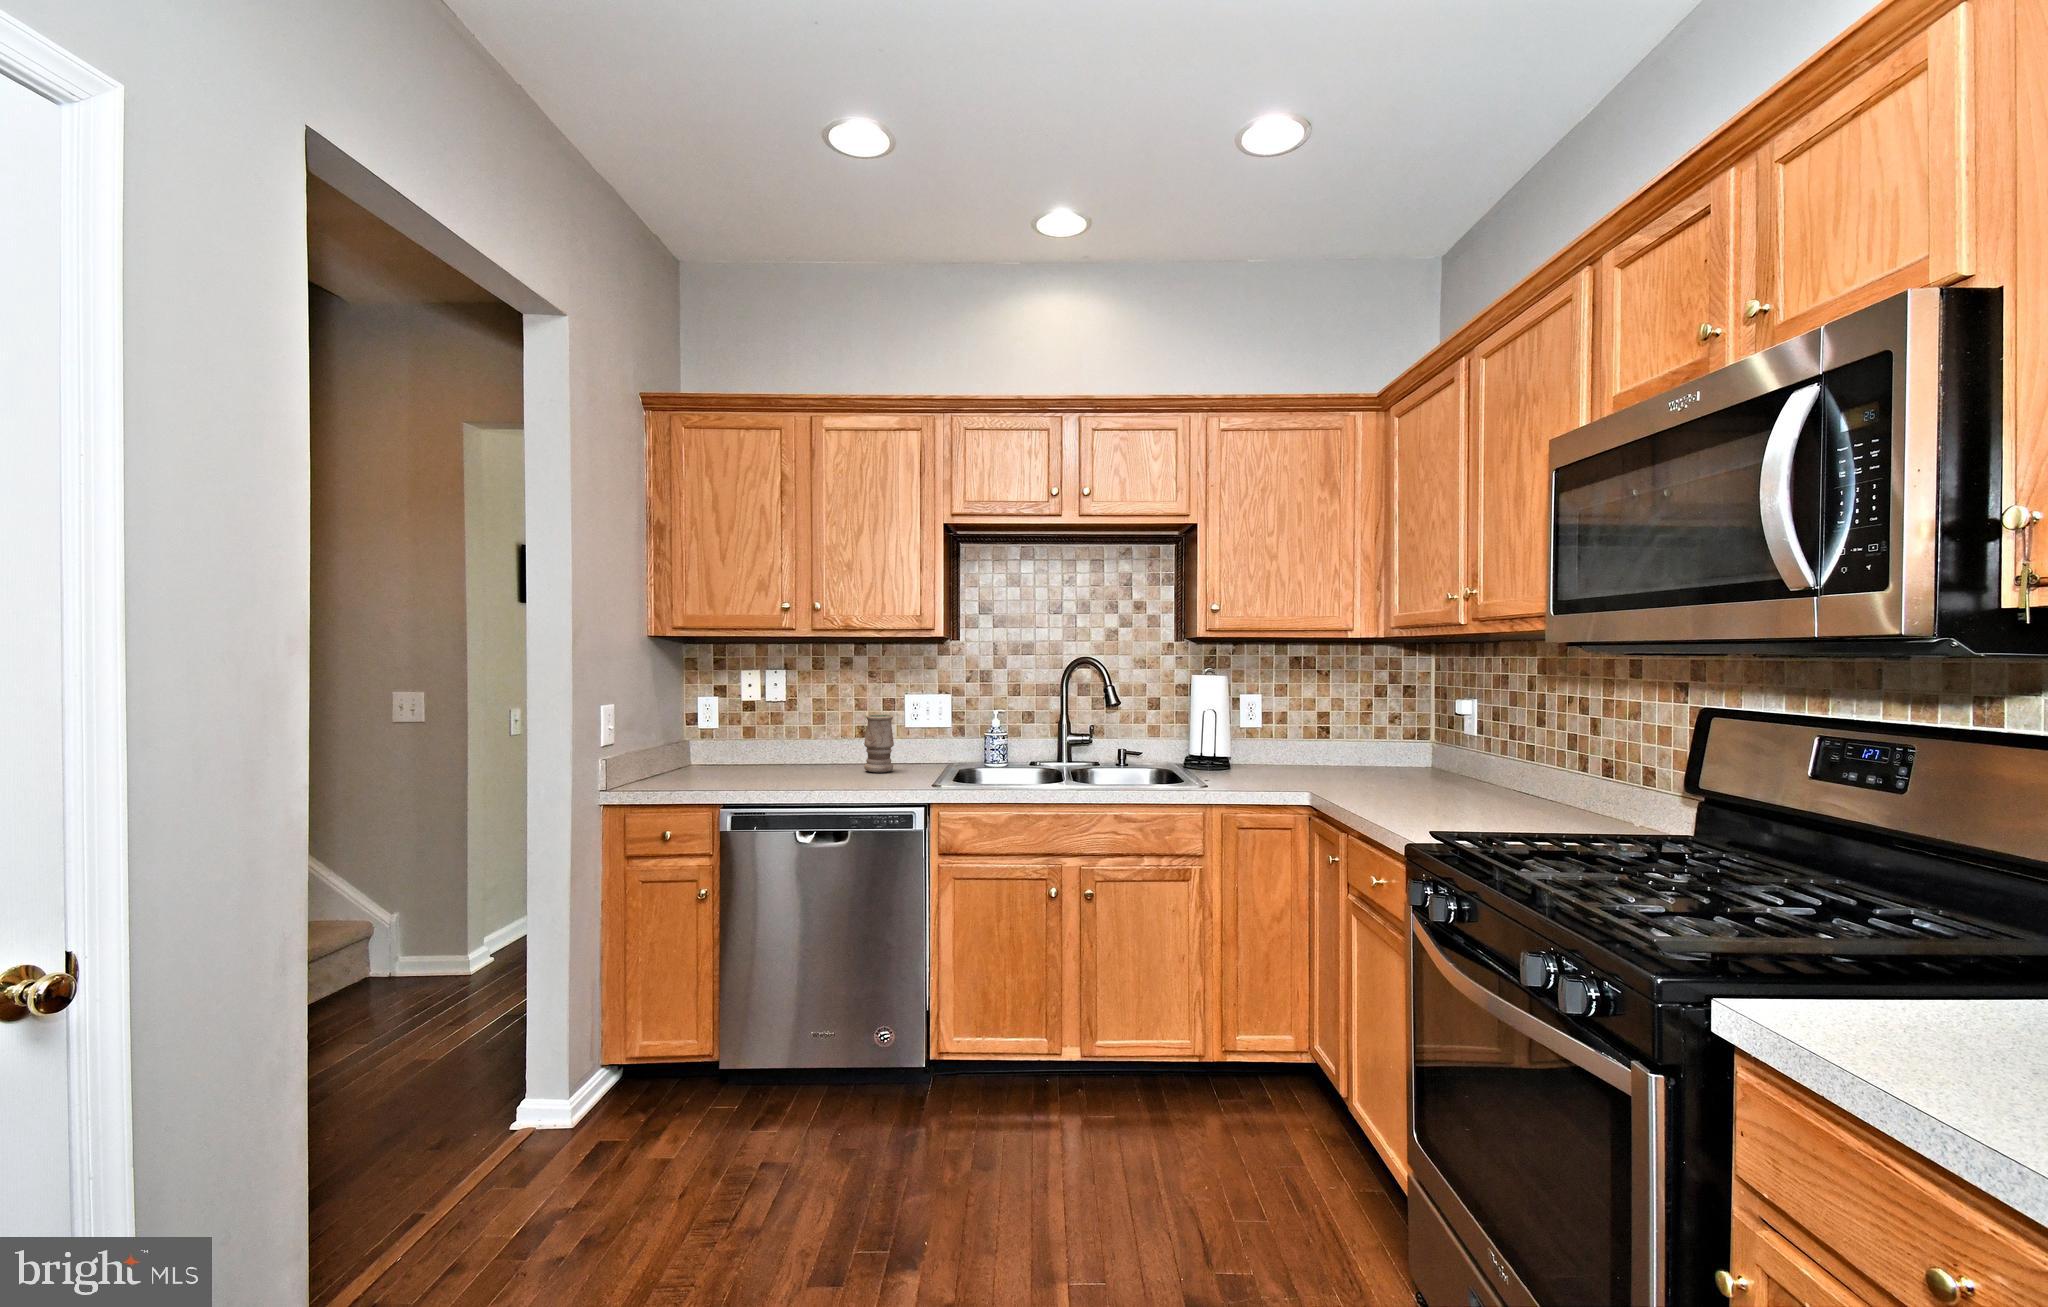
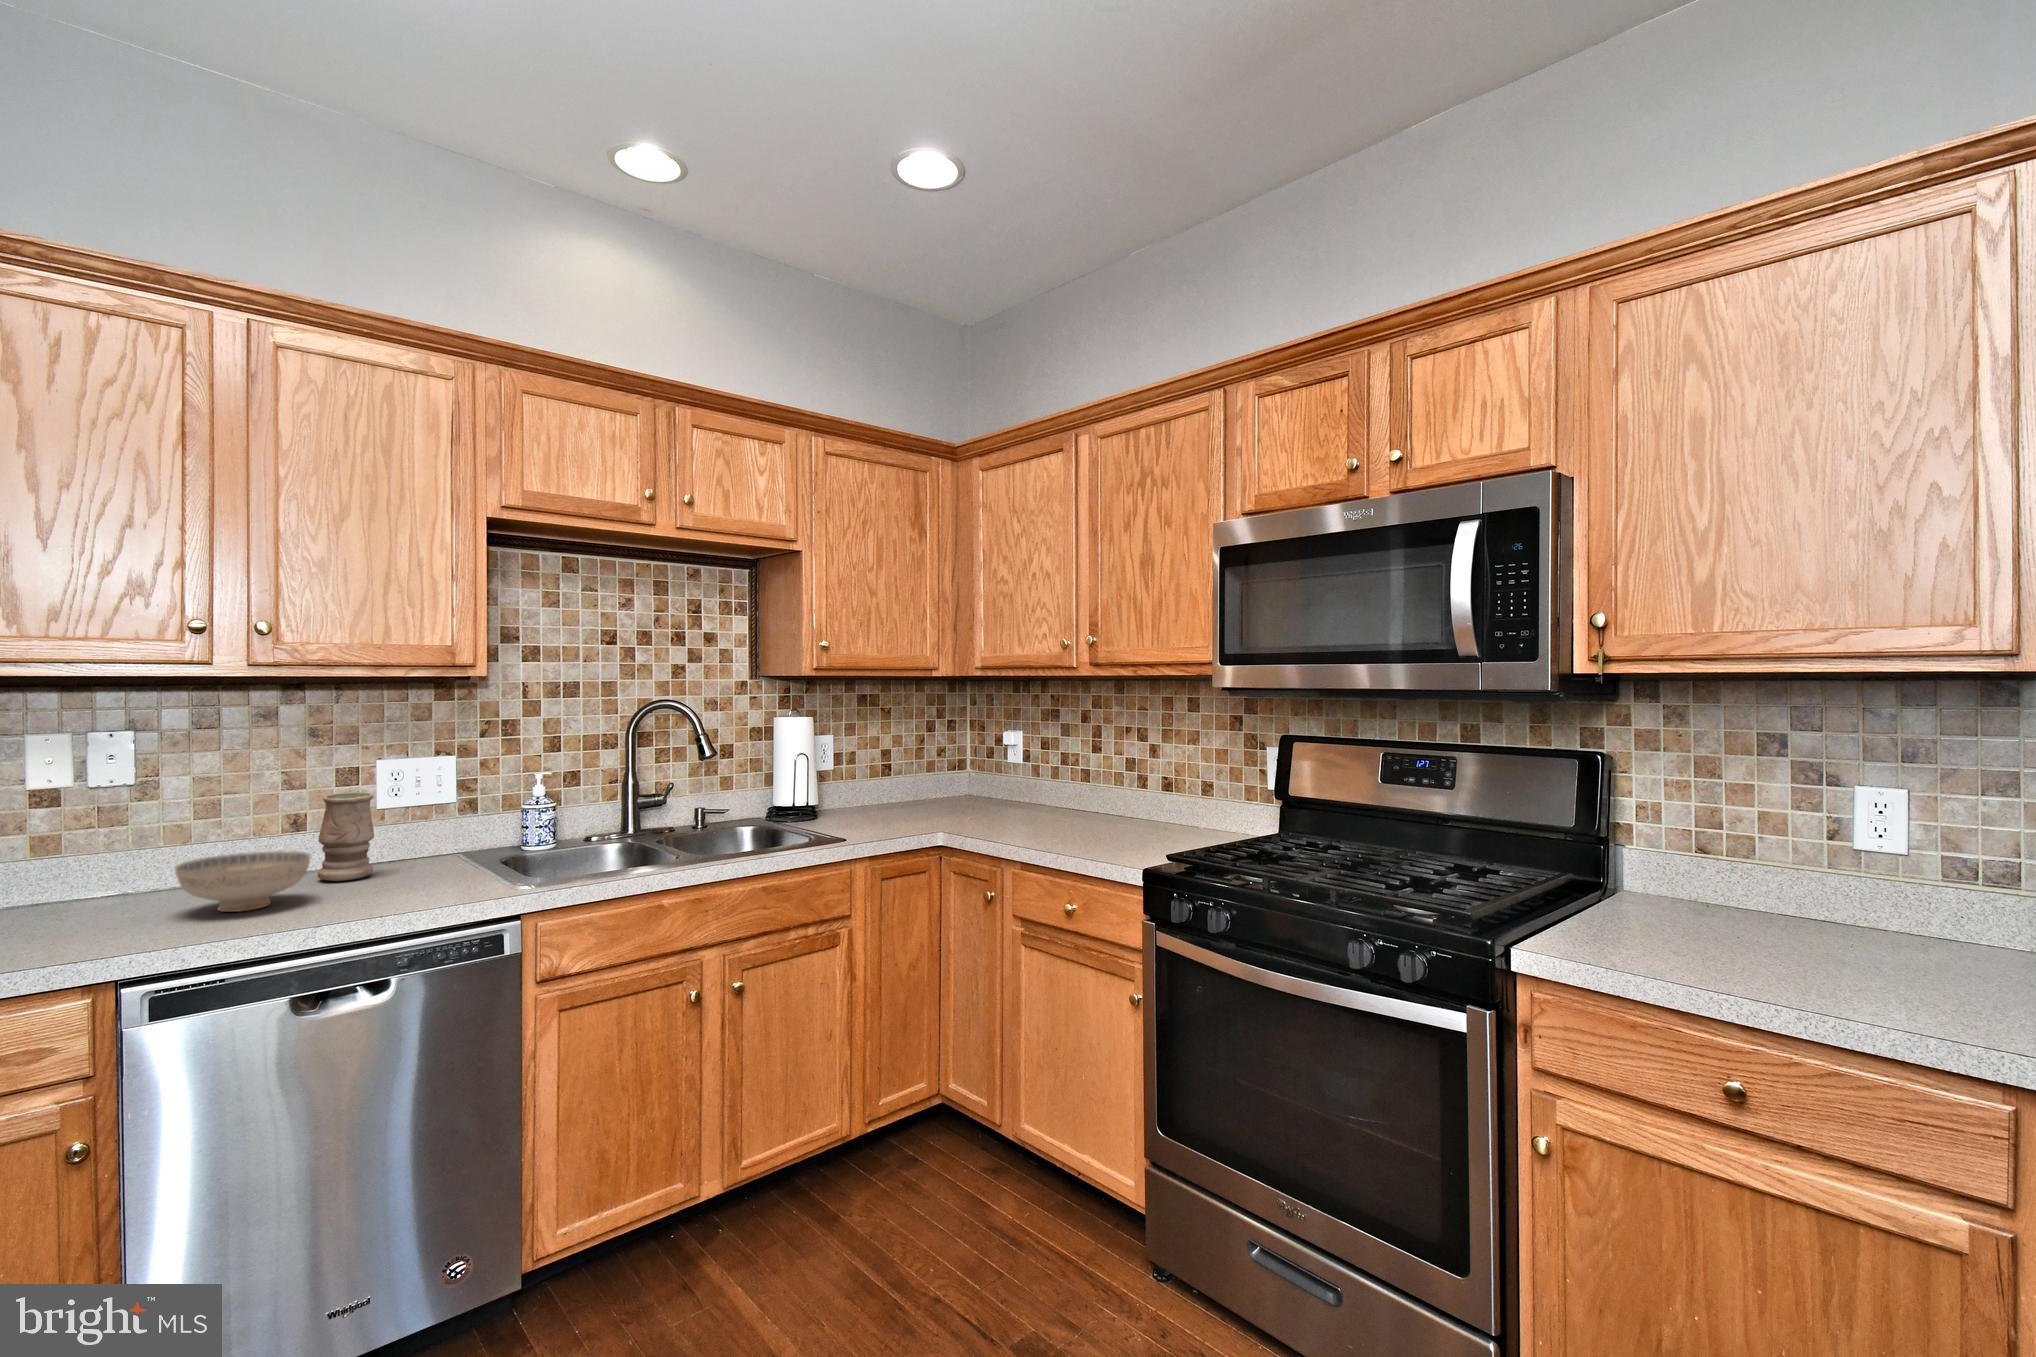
ceramic bowl: none [785,746,848,779] -> present [175,851,310,912]

